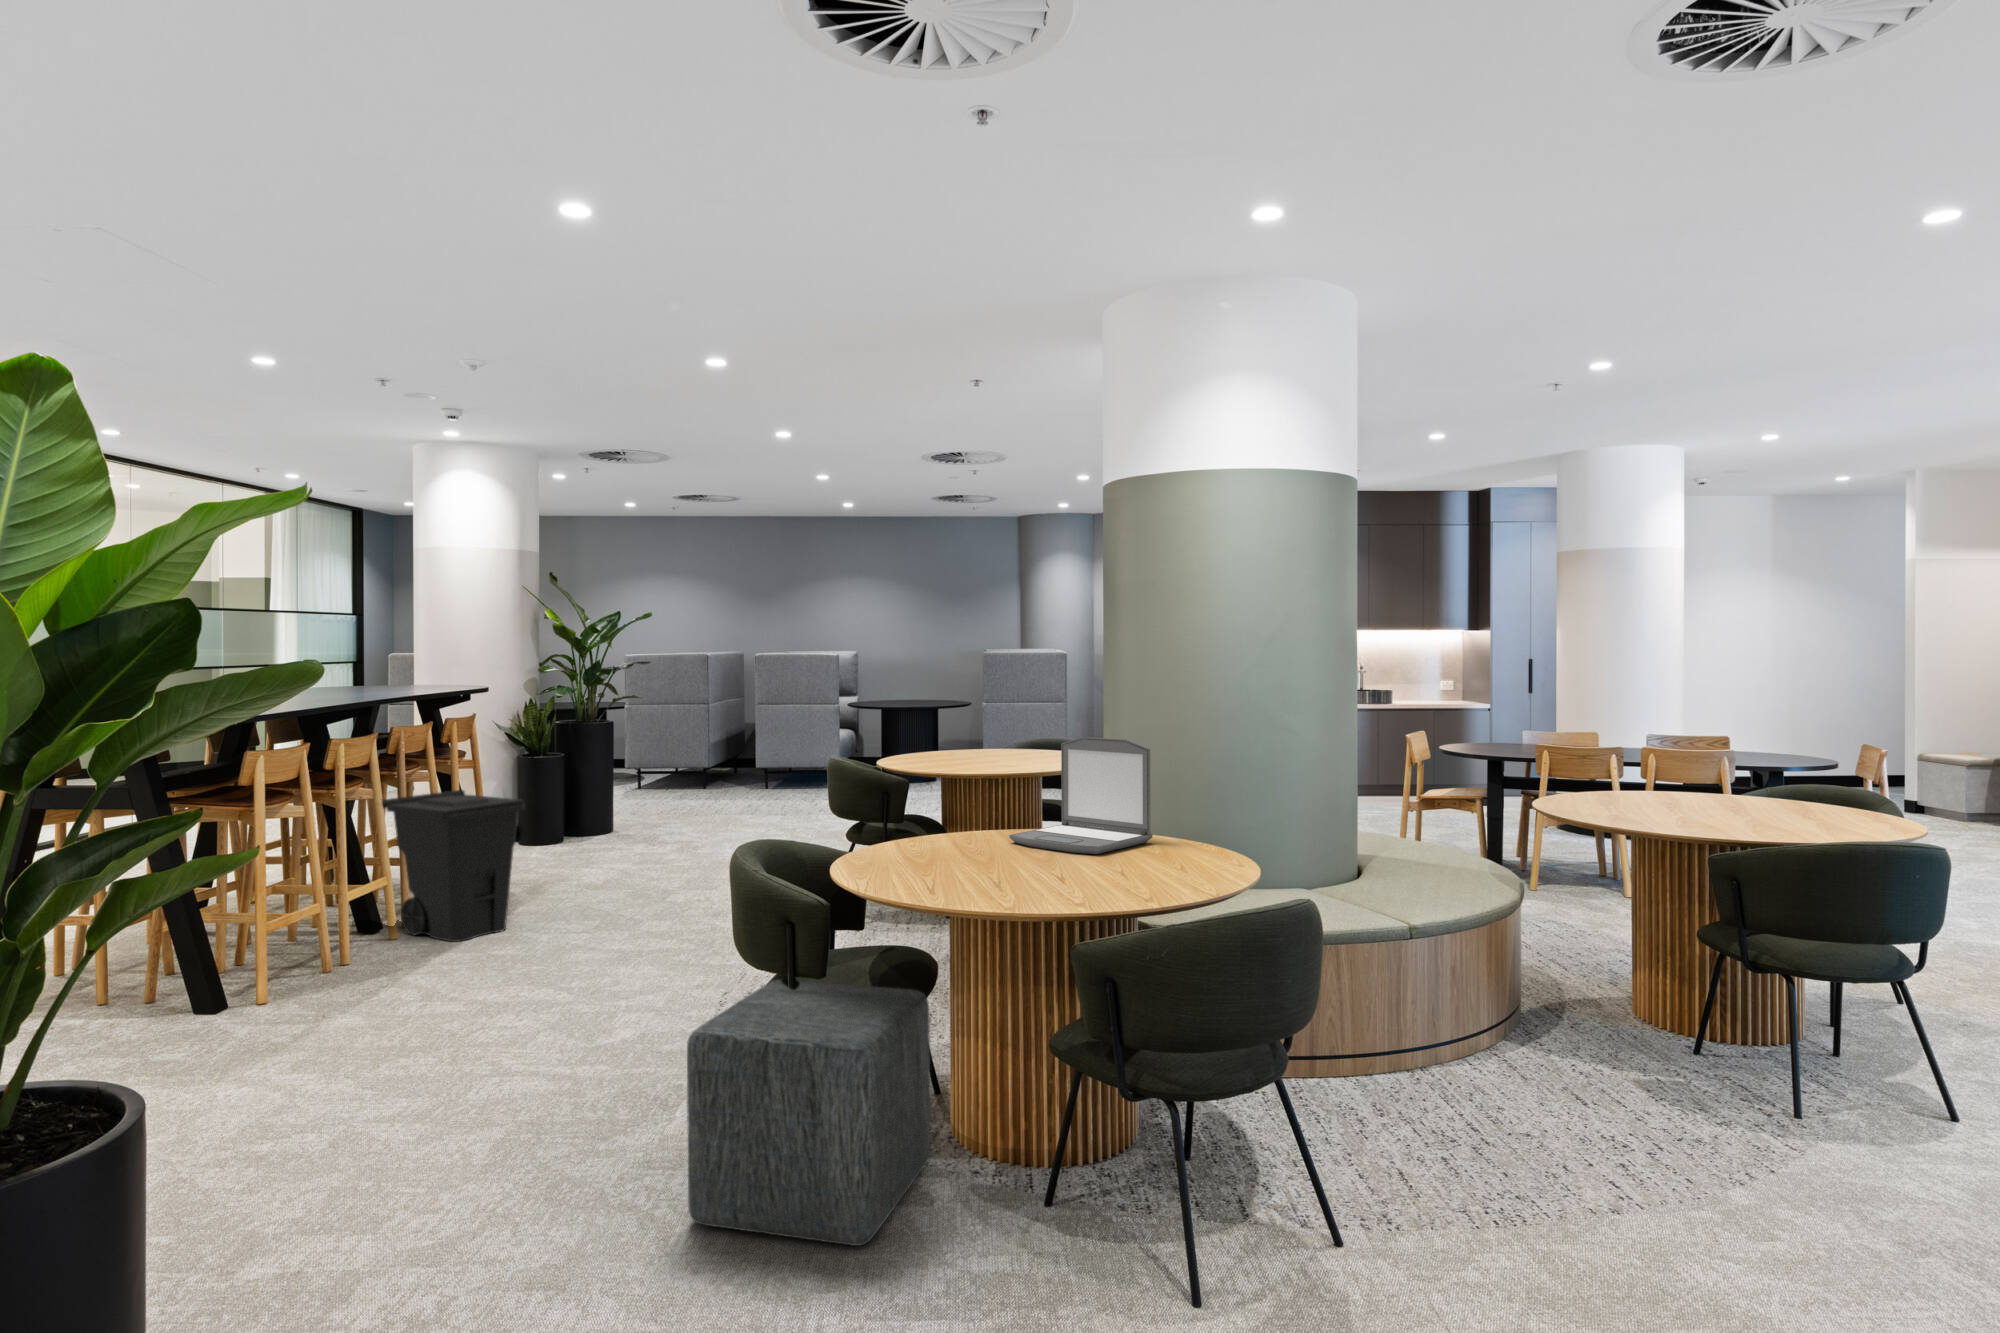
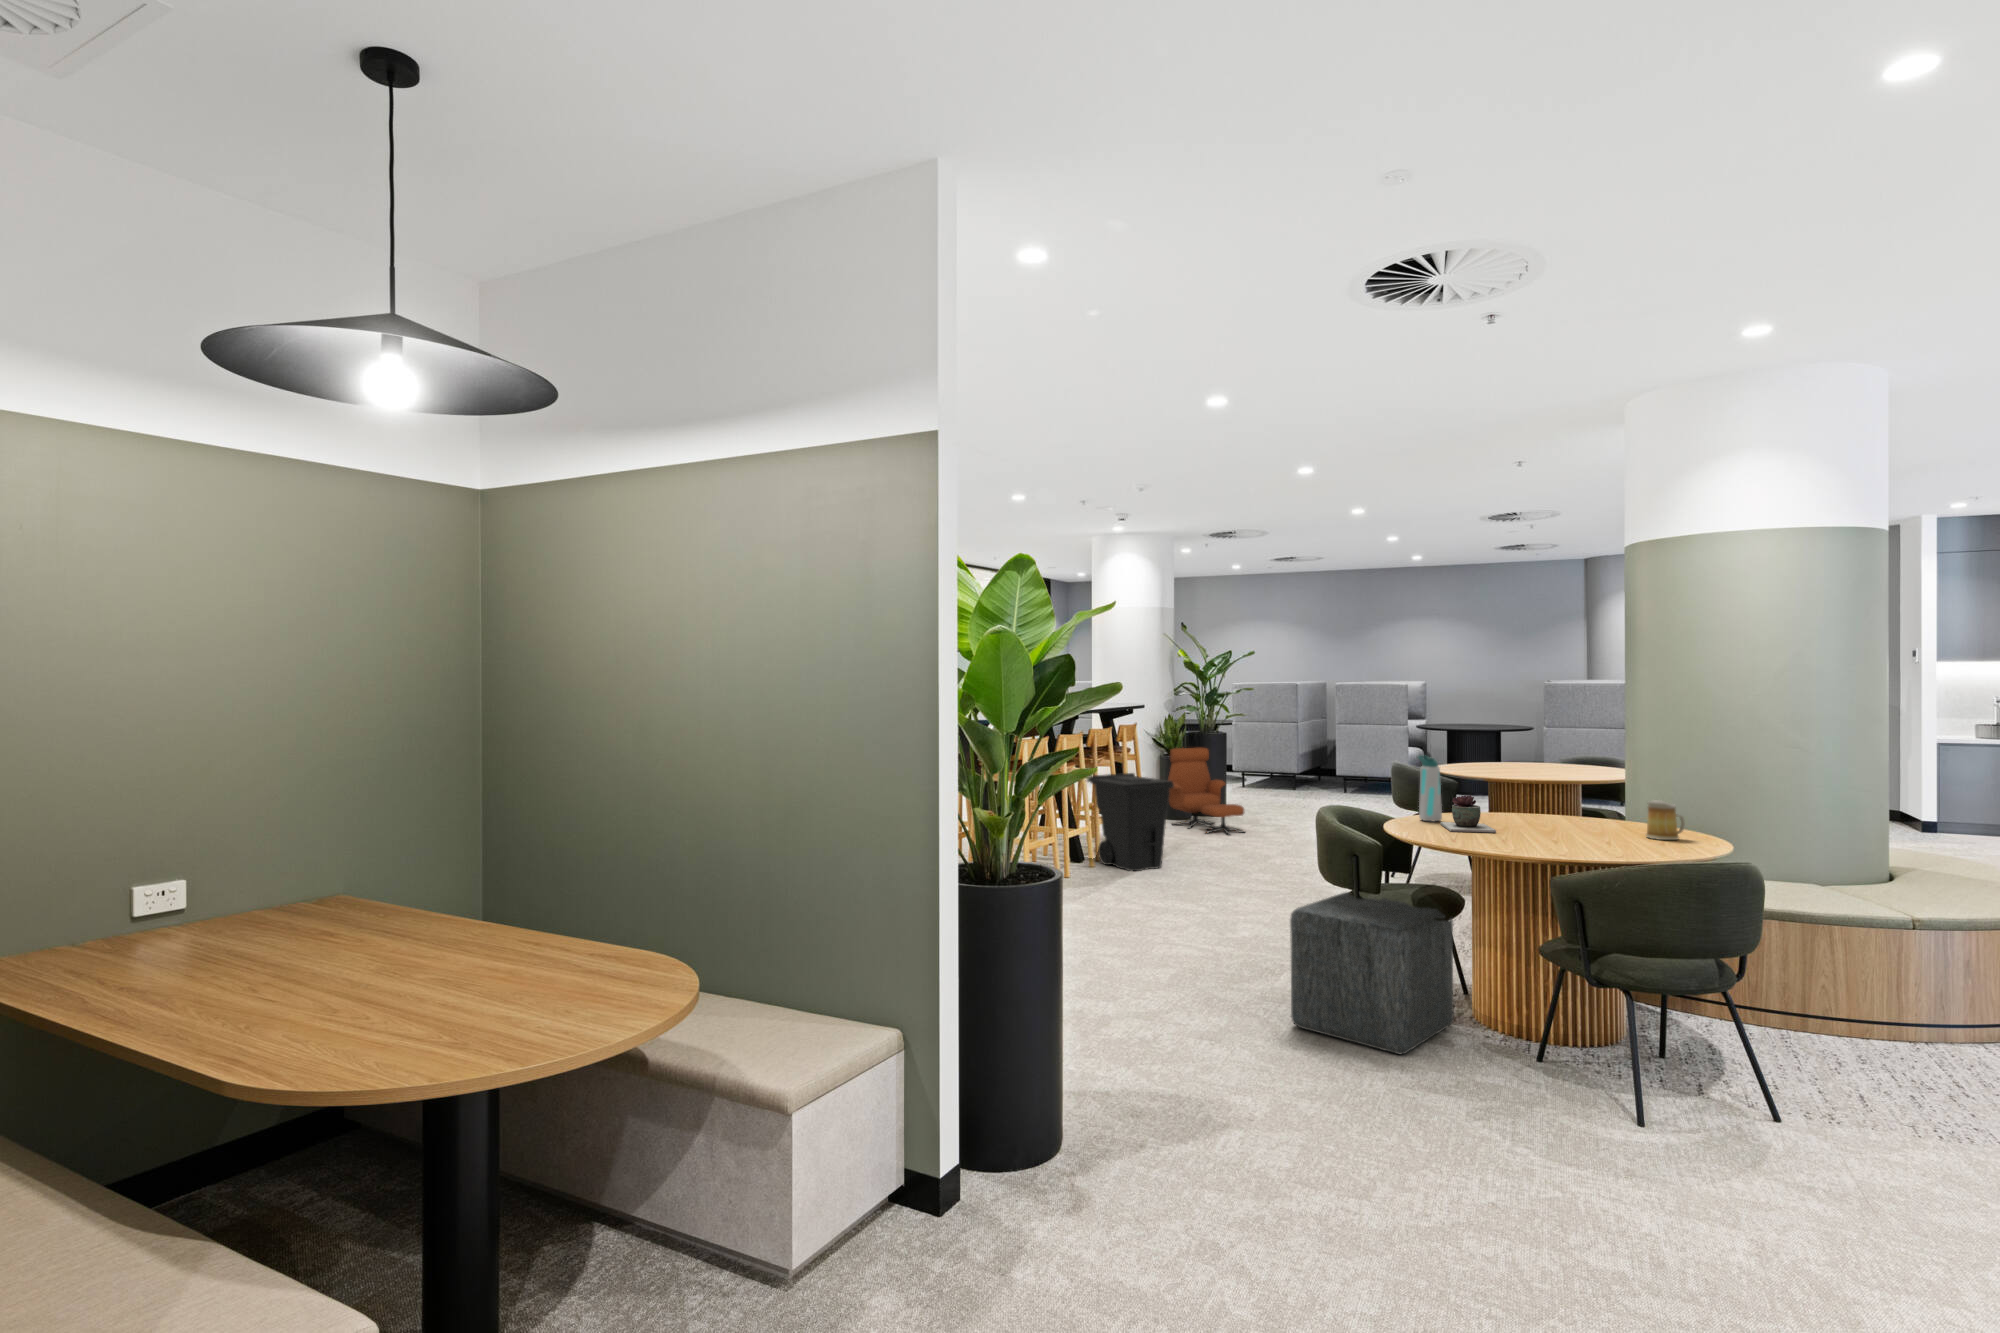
laptop: present [1009,737,1153,854] -> none [1521,746,1643,830]
lounge chair: none [519,744,638,864] -> present [1168,748,1245,835]
water bottle: none [877,760,911,859] -> present [1418,756,1442,821]
mug: none [1164,810,1209,863] -> present [1646,800,1685,840]
succulent plant: none [910,818,988,876] -> present [1440,795,1496,833]

